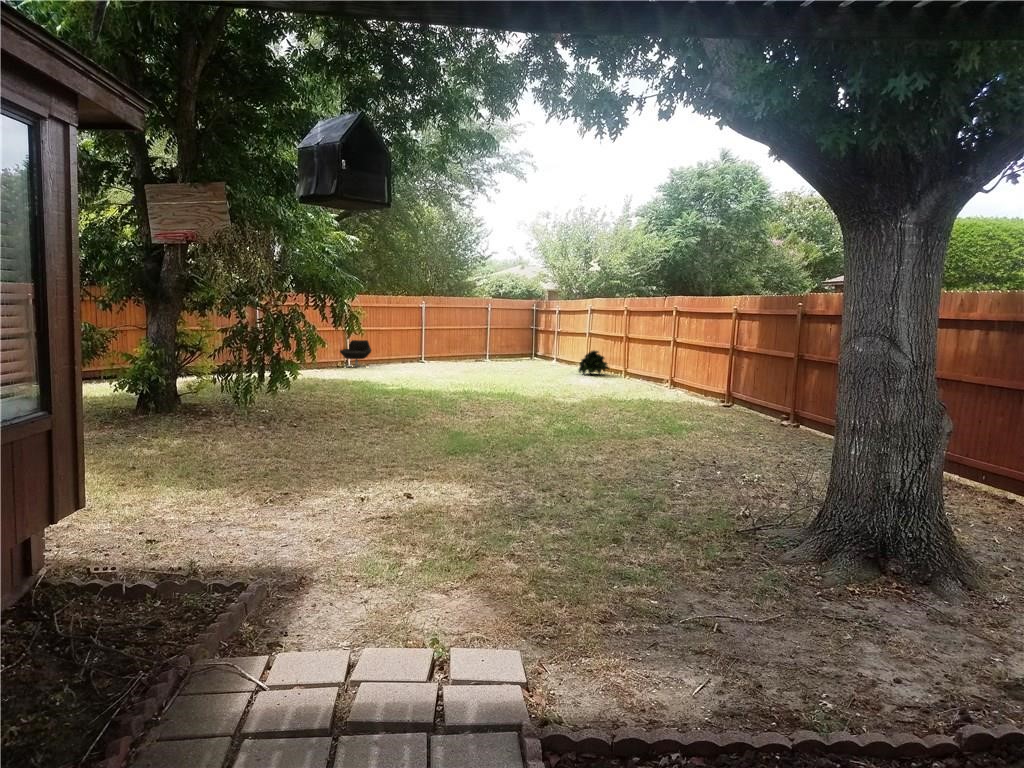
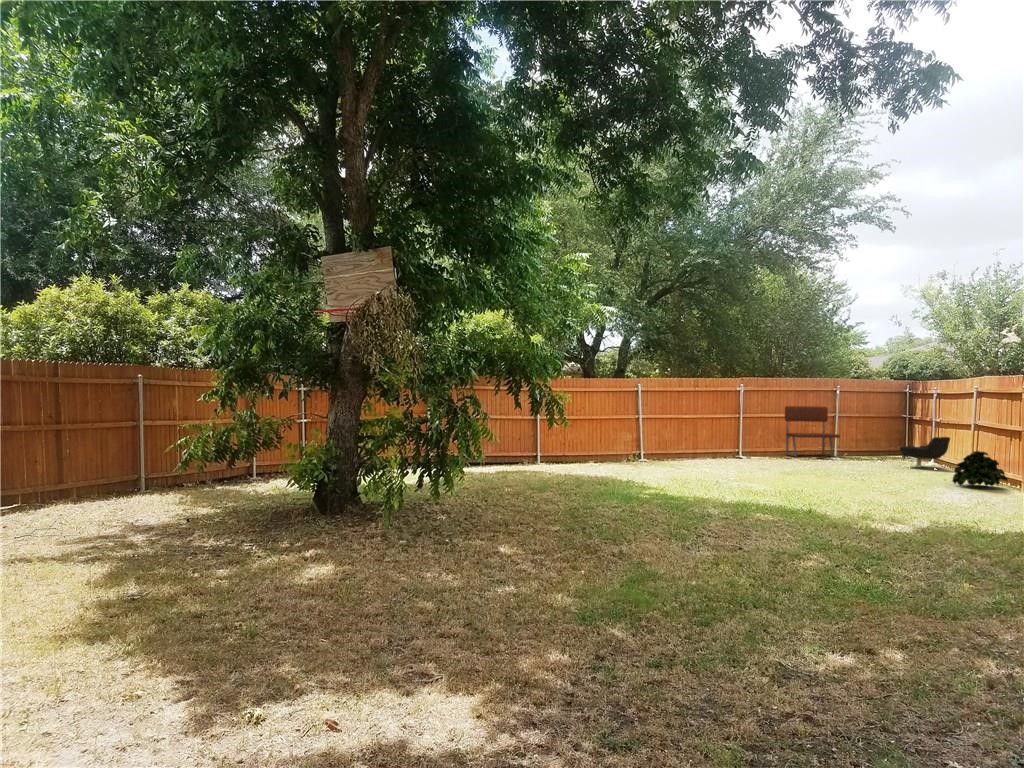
bench: none [455,320,495,360] -> present [785,406,840,457]
lounge chair: present [340,340,371,368] -> present [900,437,950,468]

